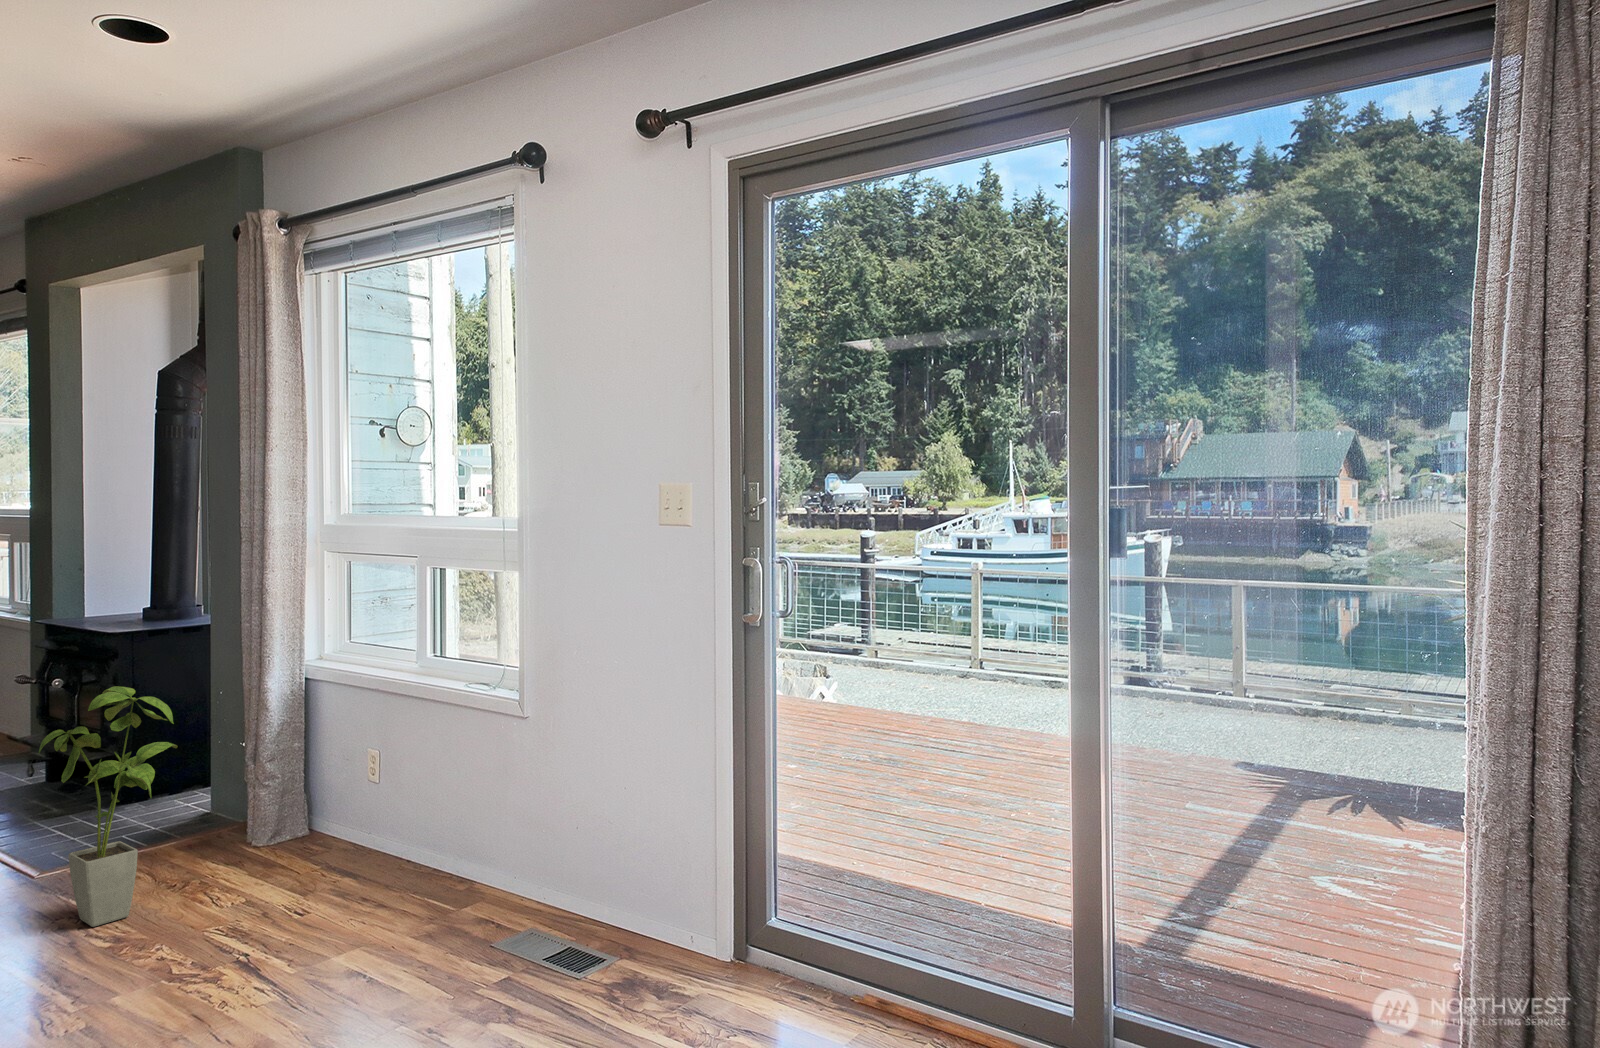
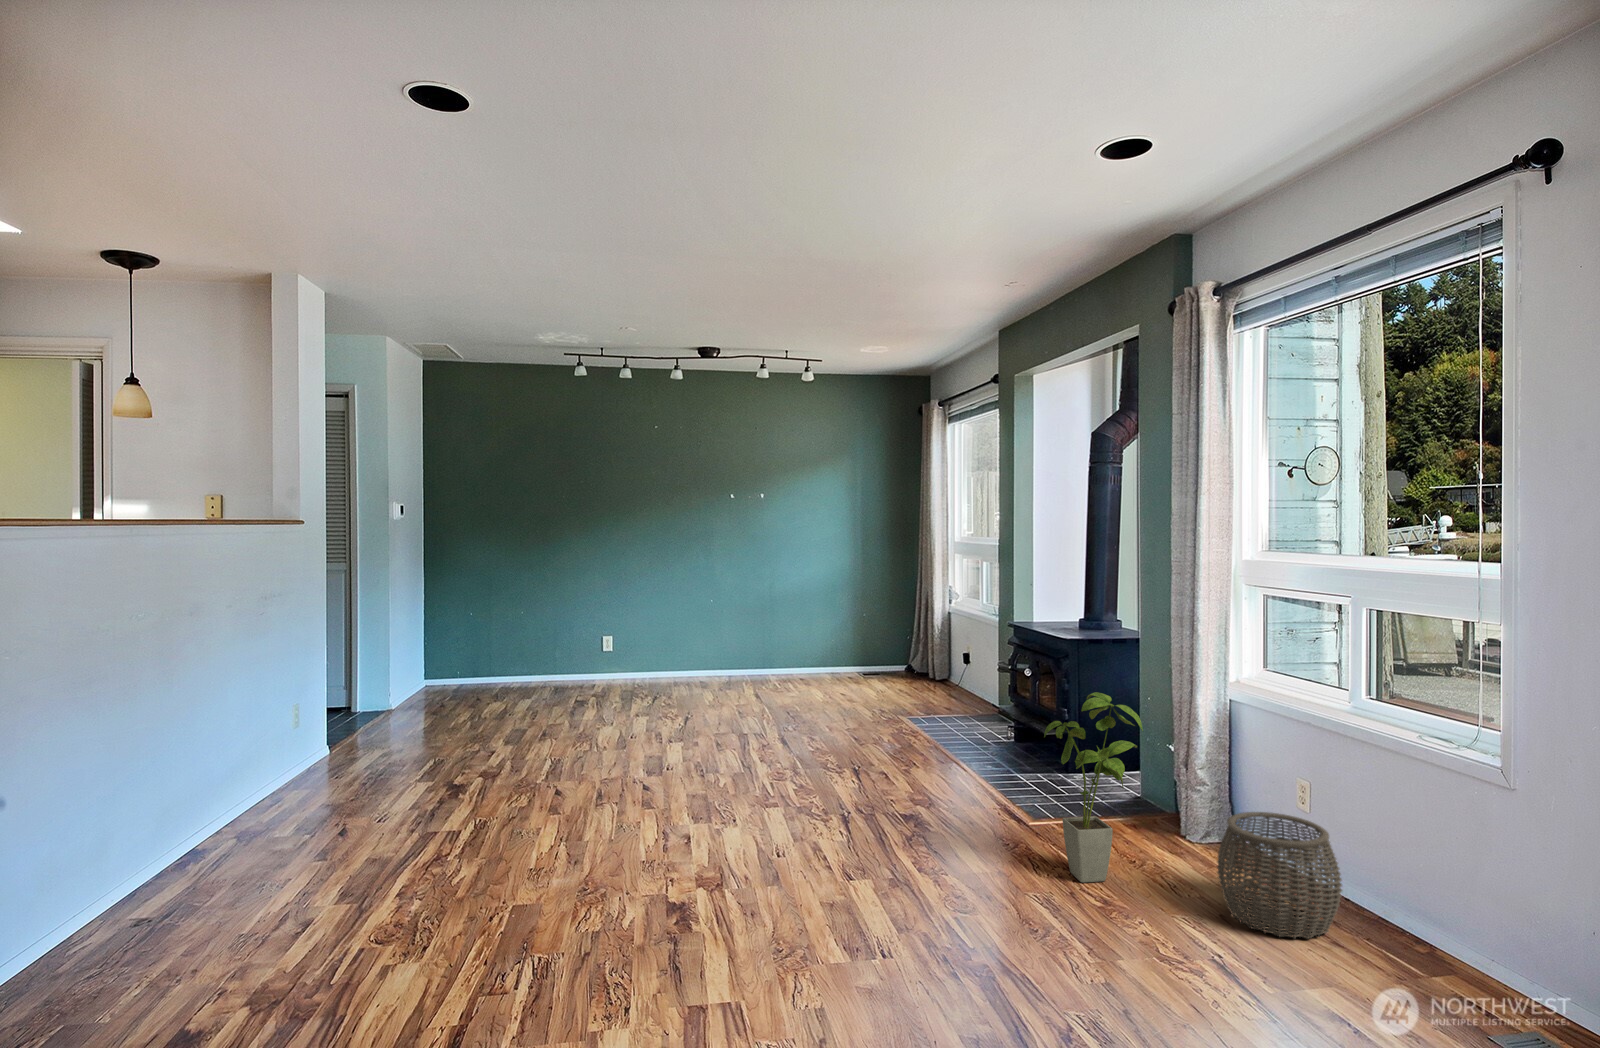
woven basket: none [262,788,391,918] -> present [1217,812,1342,939]

